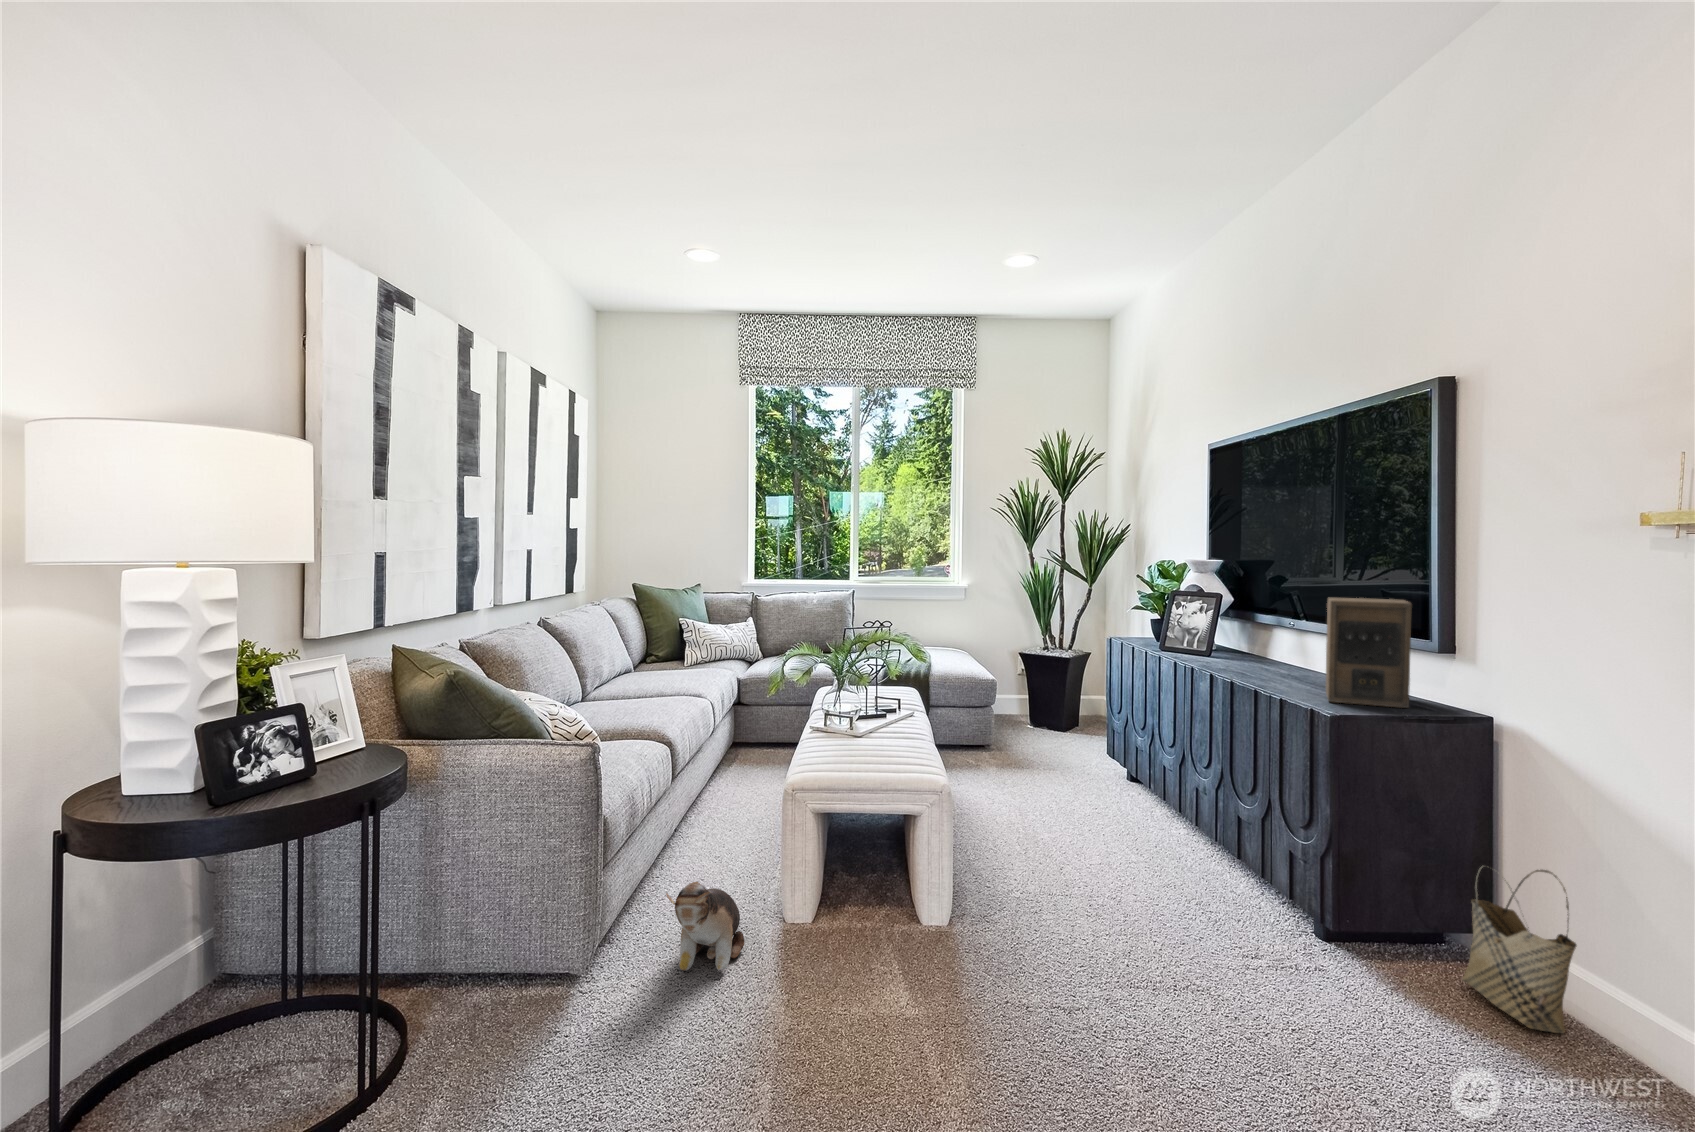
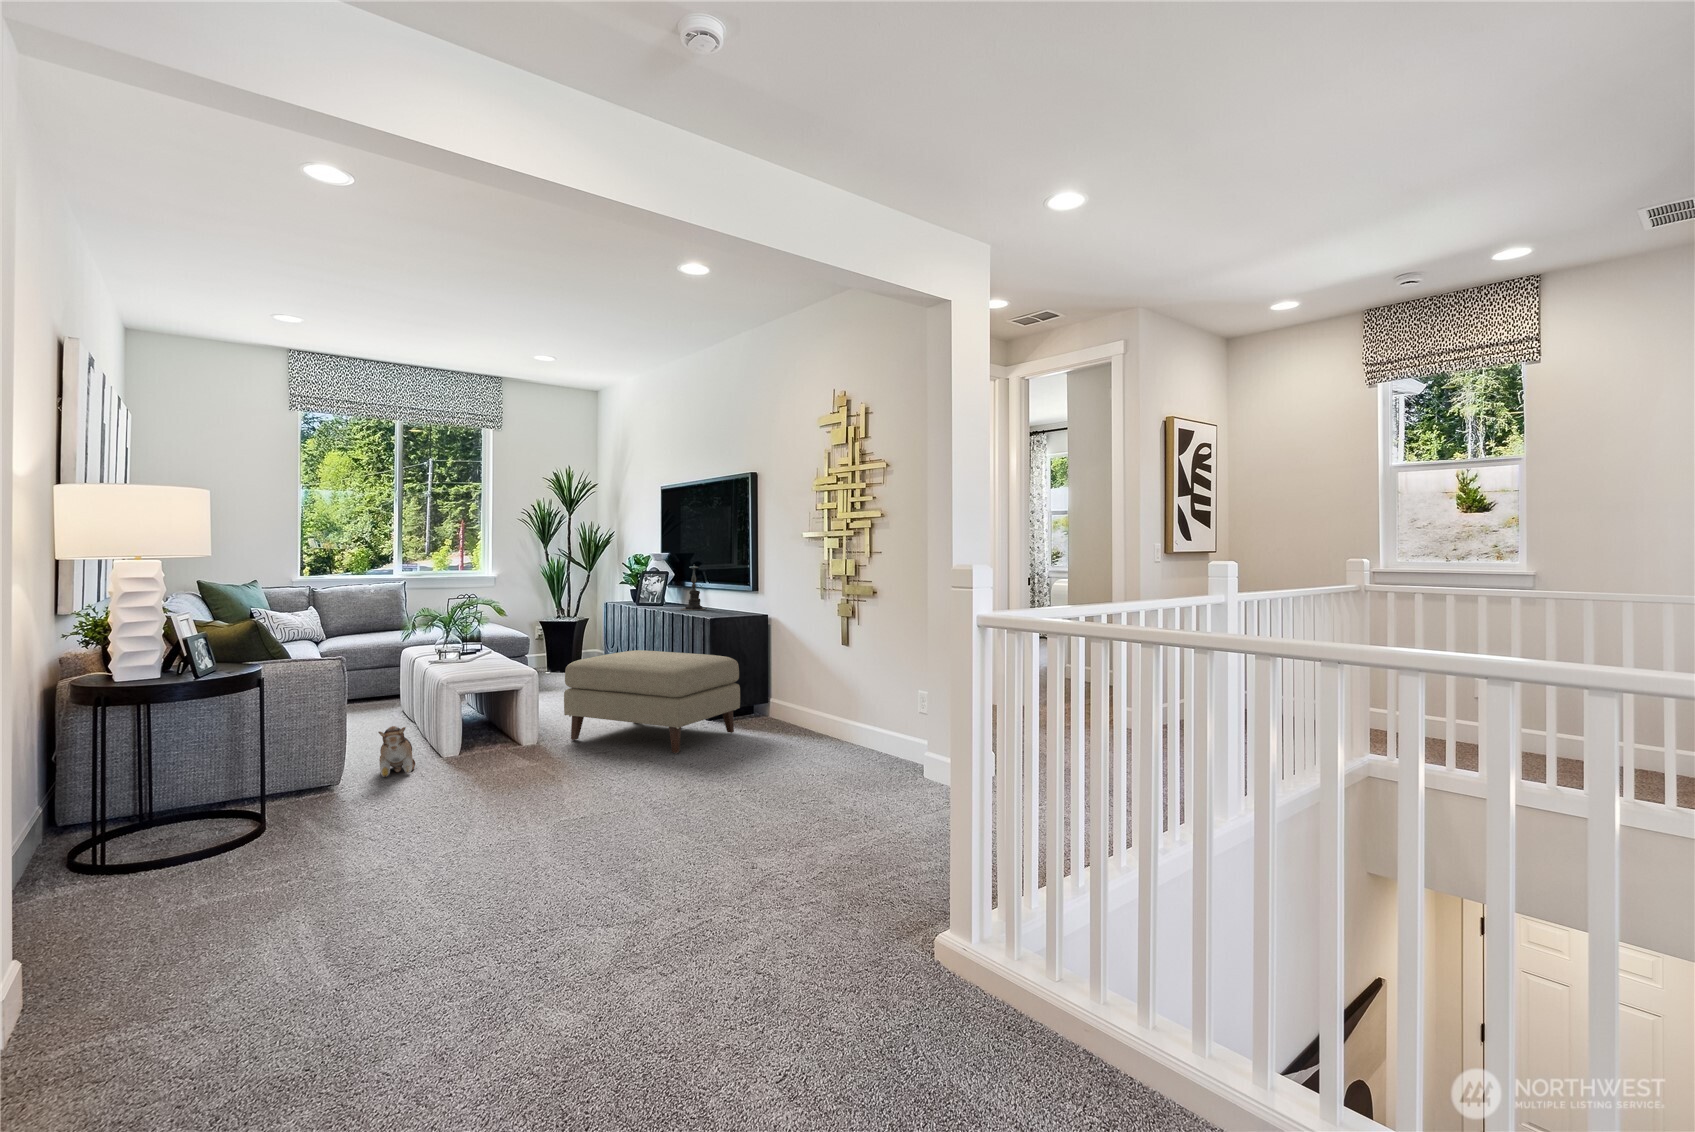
candle holder: none [1248,576,1305,676] -> present [681,566,706,610]
speaker: present [1326,598,1412,708] -> none [710,568,742,616]
ottoman: none [1016,755,1418,1061] -> present [564,650,740,754]
woven basket: present [1462,866,1577,1033] -> none [759,672,792,732]

